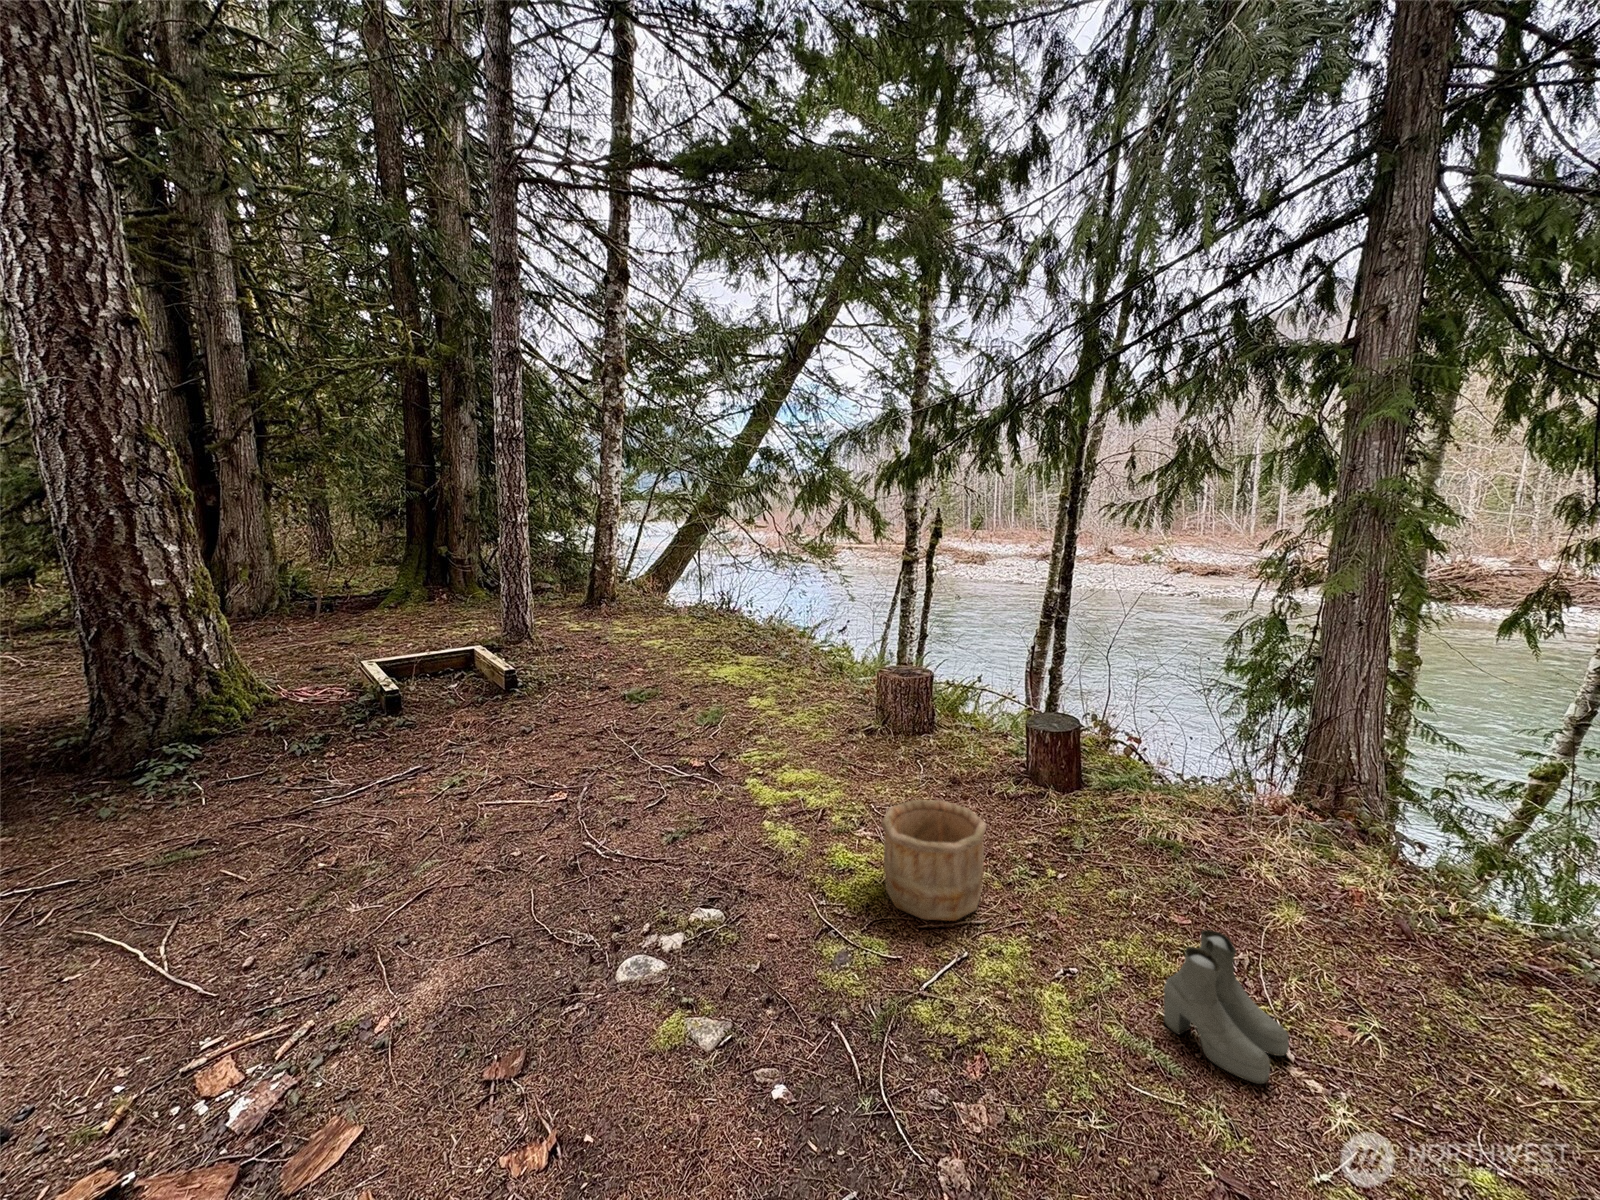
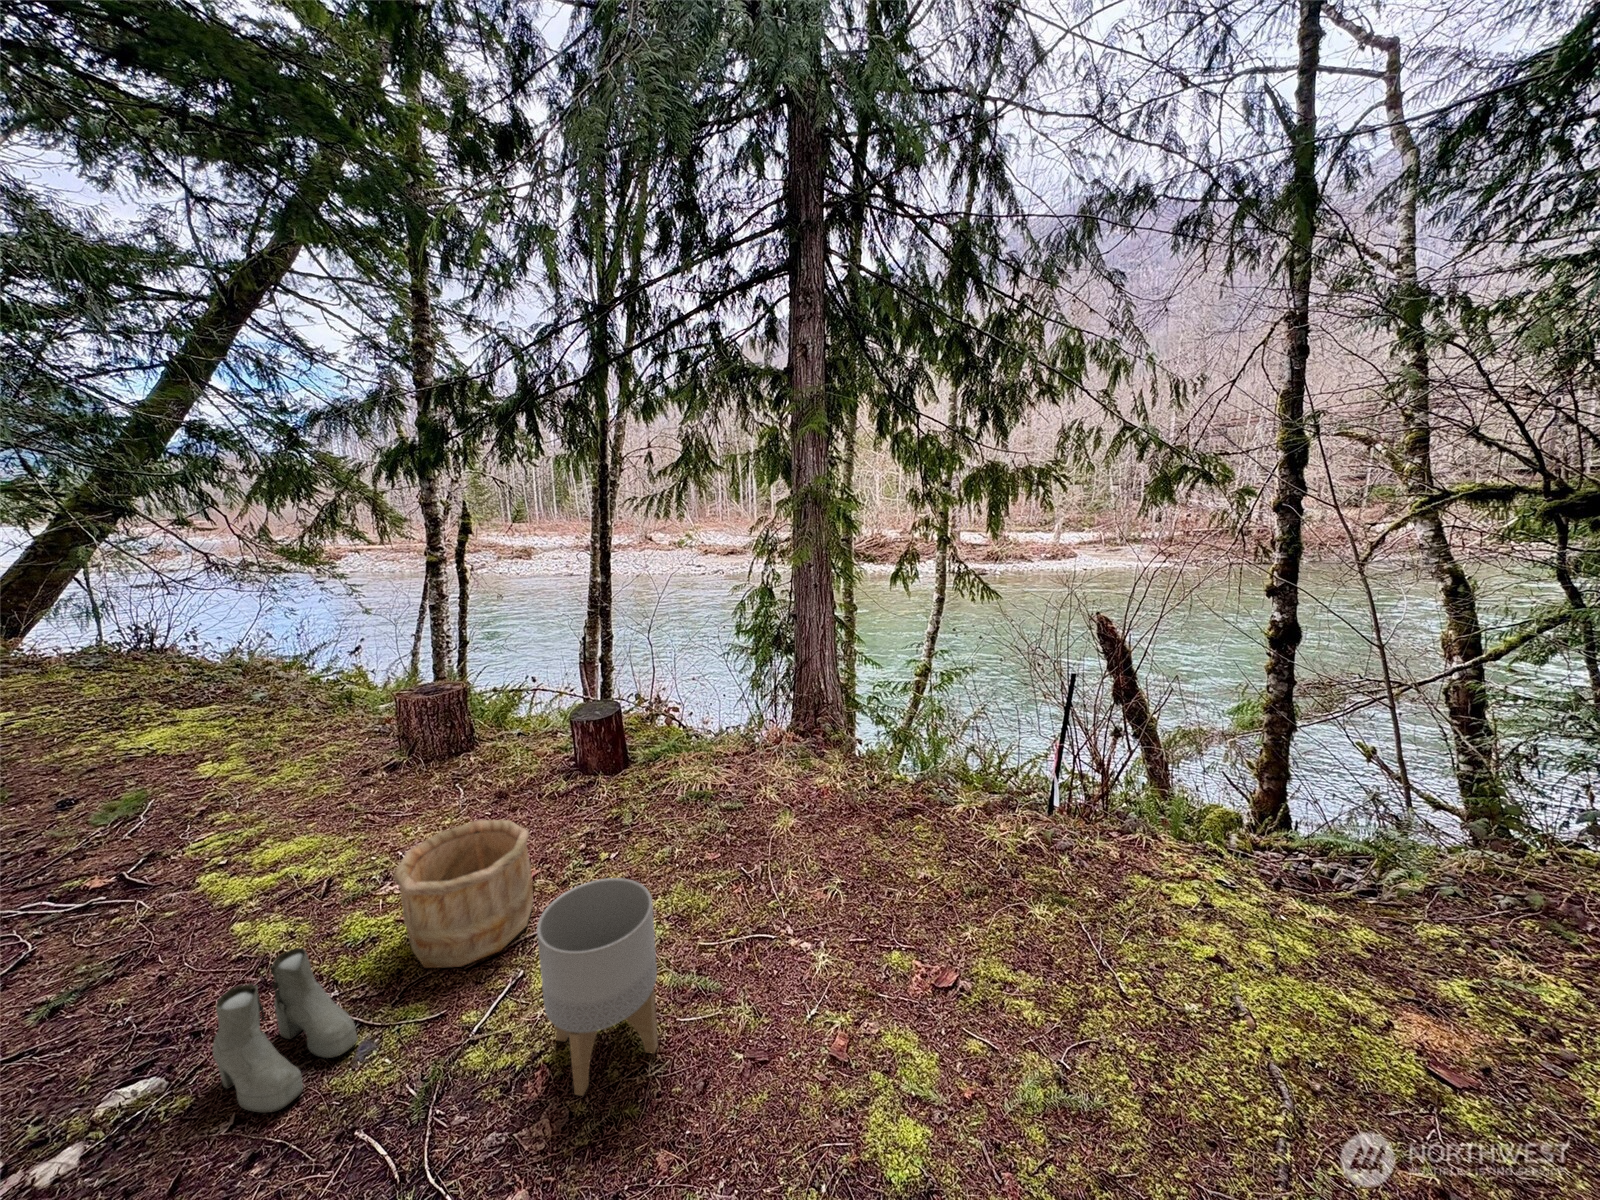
planter: none [1006,886,1121,1084] -> present [537,878,658,1096]
boots: present [1164,930,1289,1084] -> present [213,948,358,1113]

